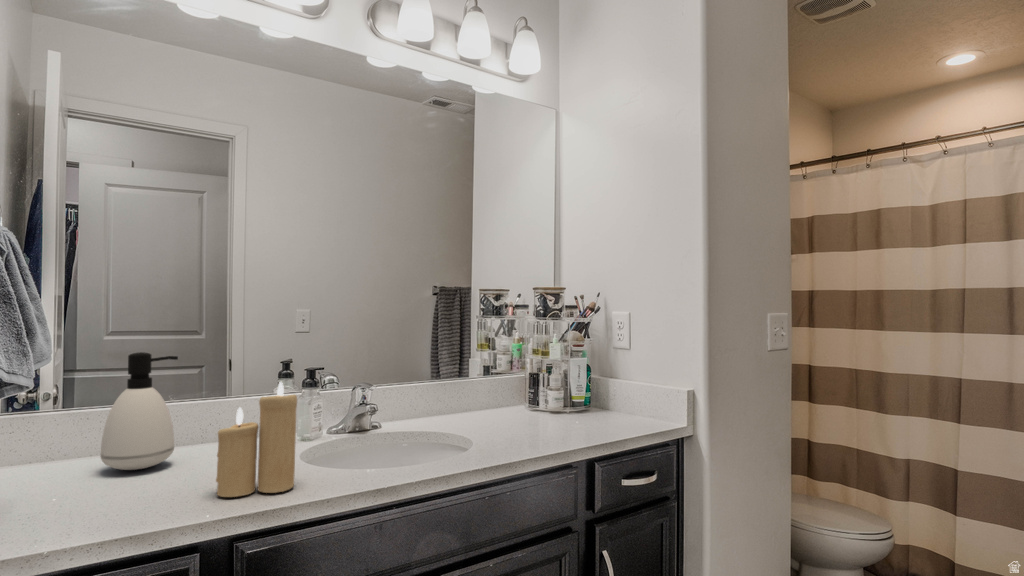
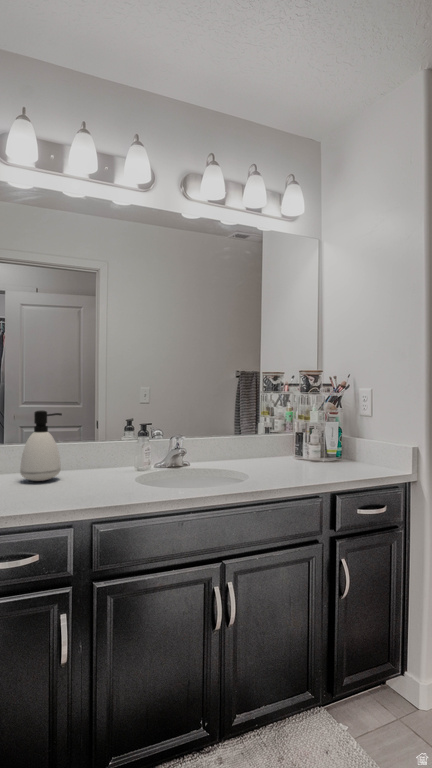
candle: present [216,382,297,497] -> none [79,429,127,498]

